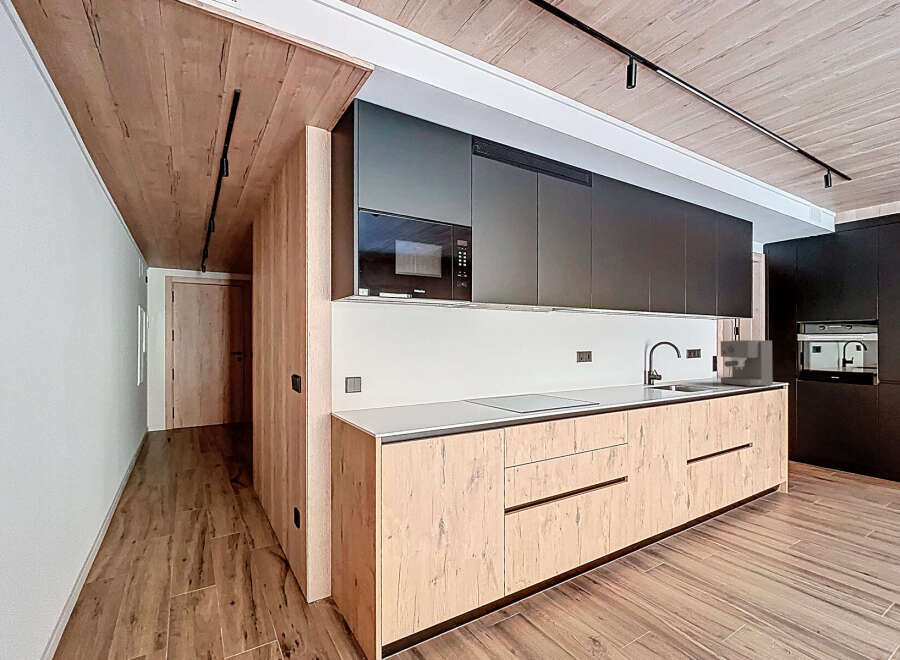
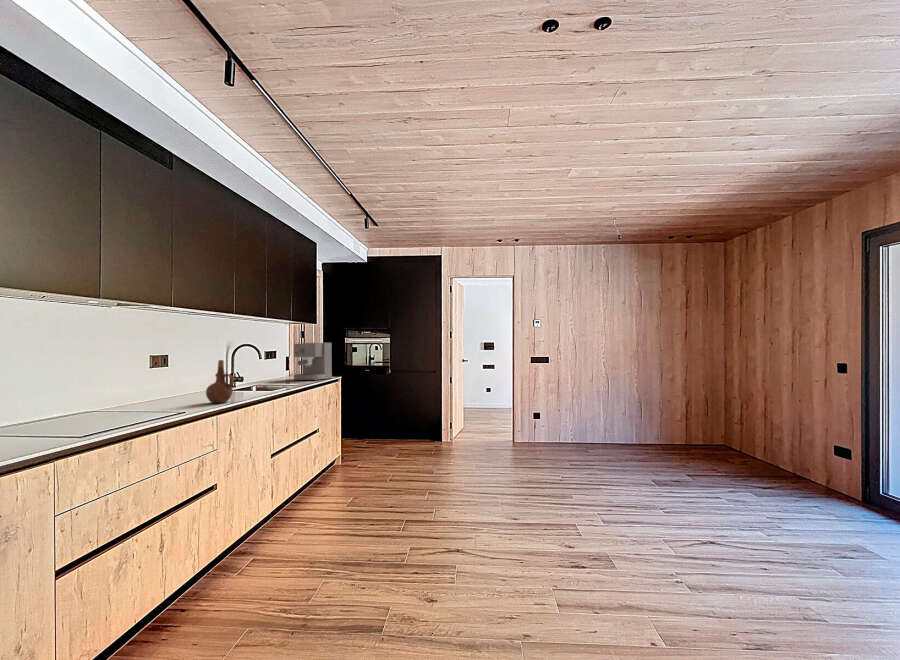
ceramic pitcher: none [620,357,646,399] -> present [206,360,234,403]

